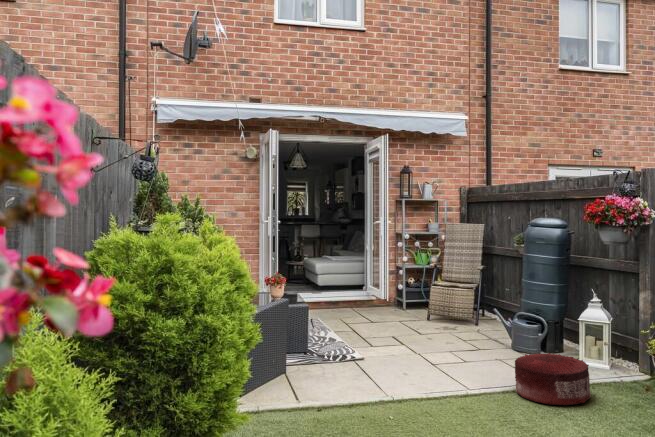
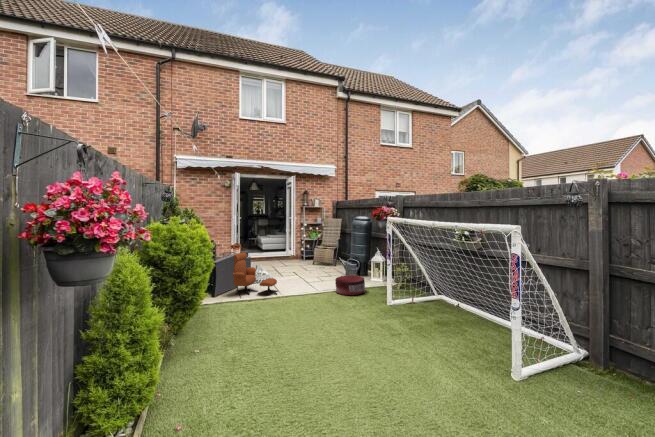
lounge chair: none [280,296,381,398] -> present [233,253,277,296]

